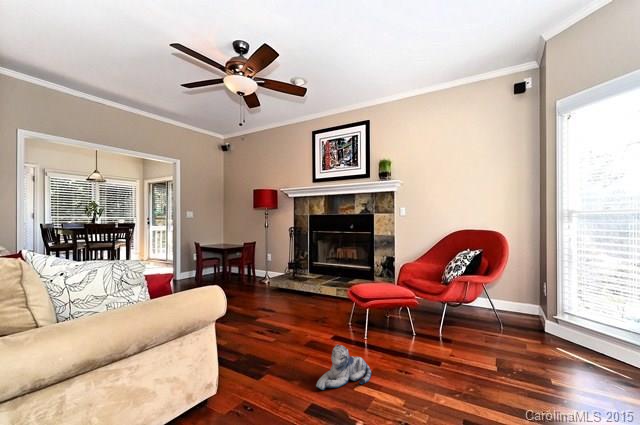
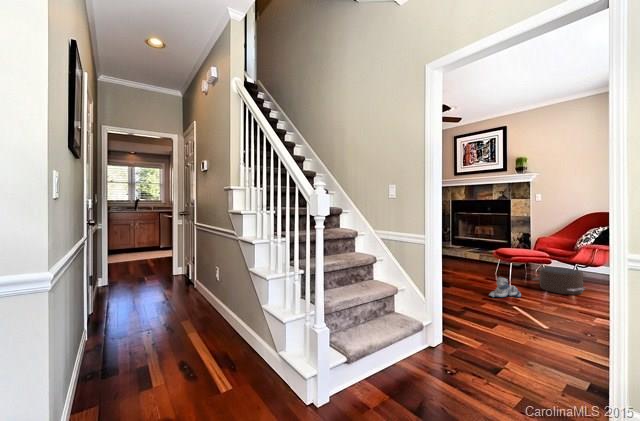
pouf: none [390,312,463,362] -> present [532,267,586,295]

